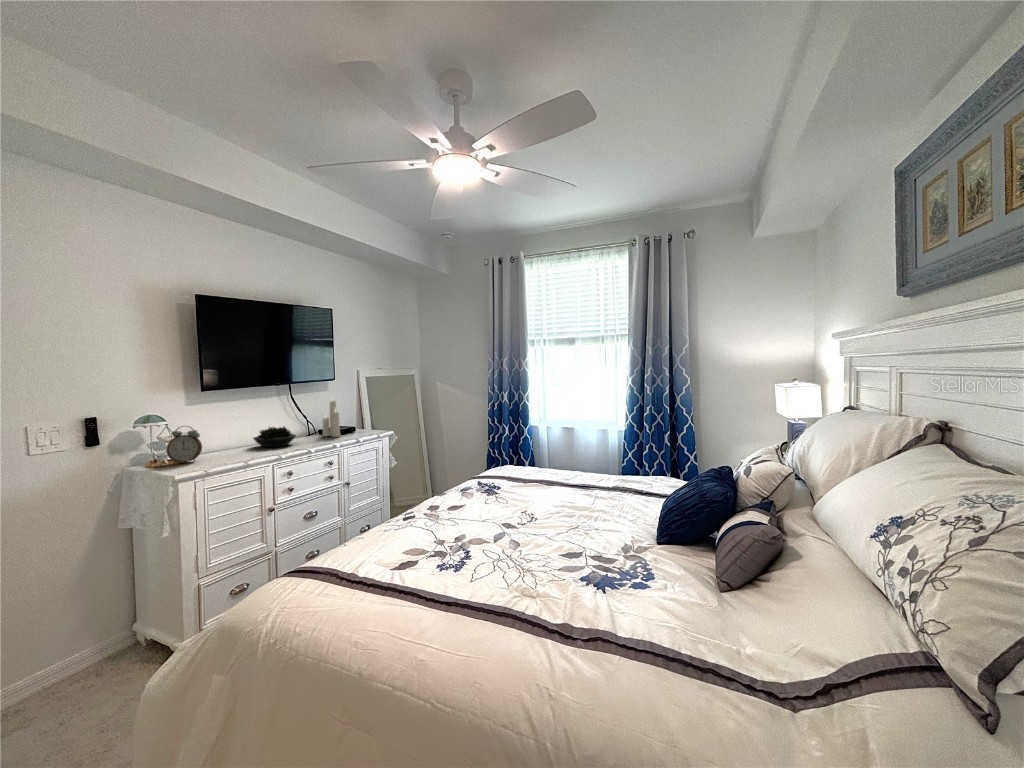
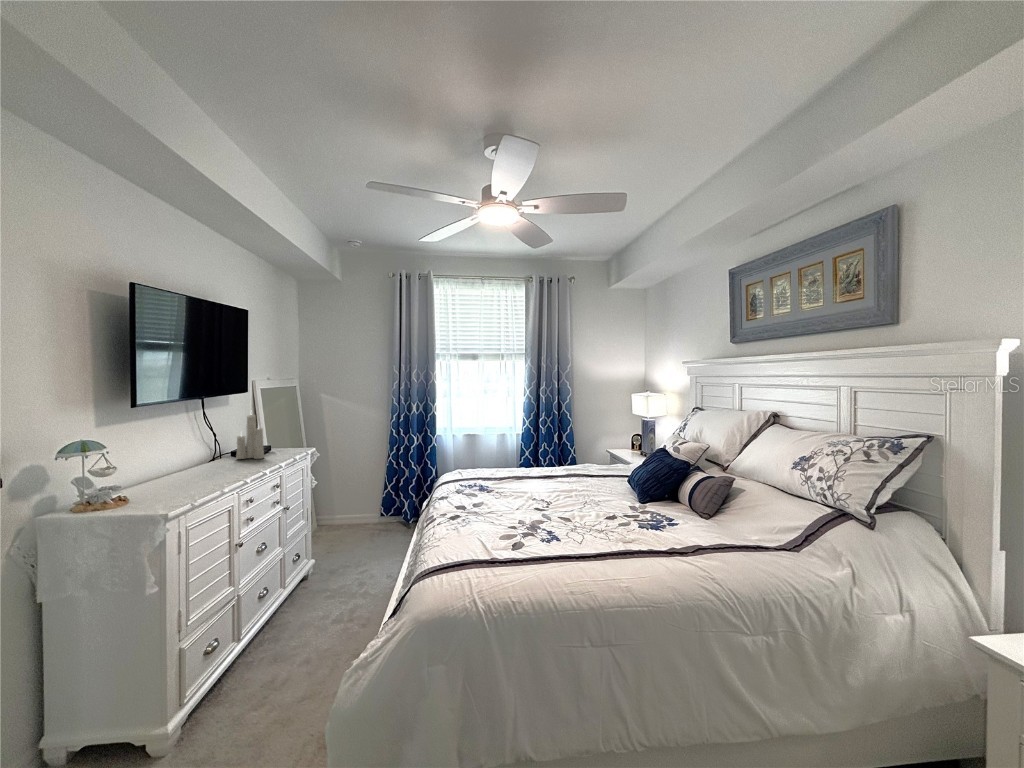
alarm clock: present [166,426,202,463] -> none [98,453,152,507]
succulent plant: present [253,427,296,447] -> none [172,448,232,477]

